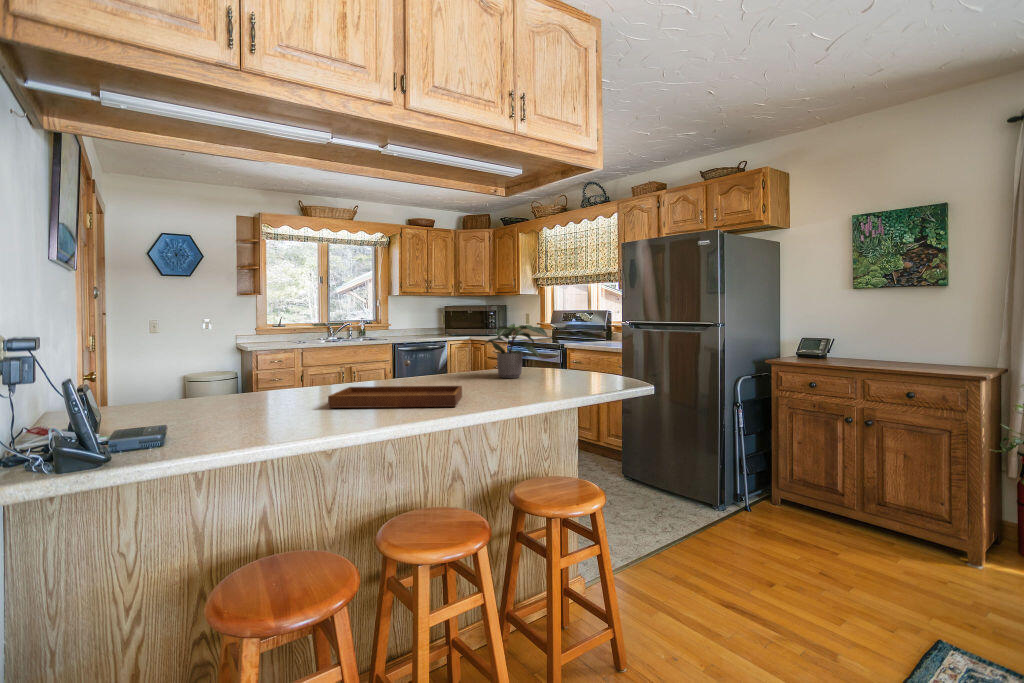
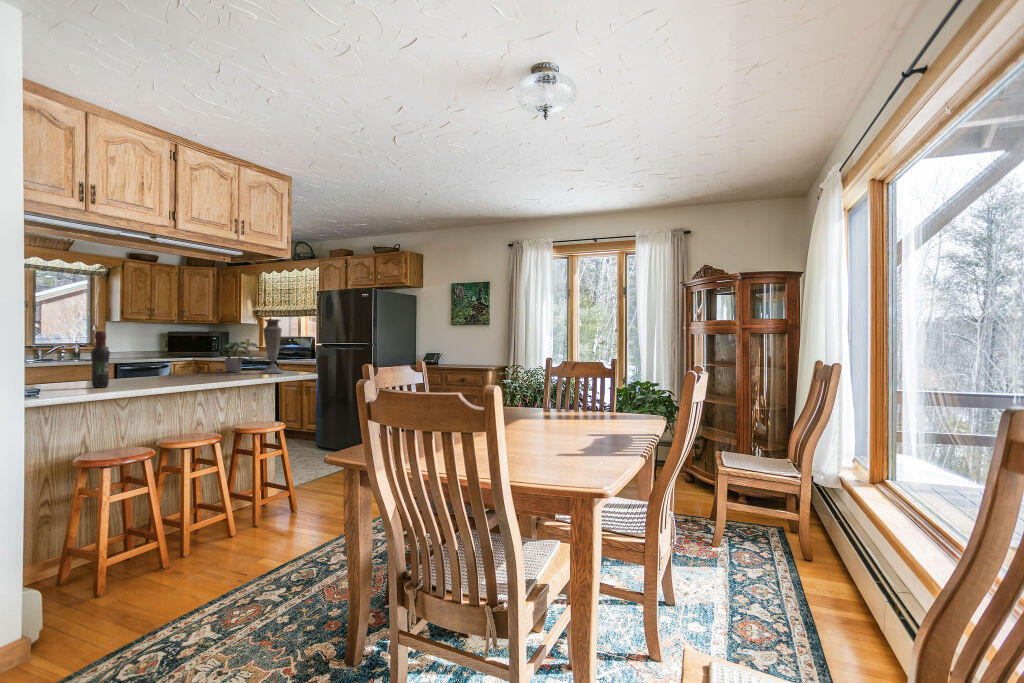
vase: none [554,283,593,387] -> present [262,319,284,374]
wine bottle: none [246,315,280,434] -> present [91,331,110,388]
tray: present [328,360,462,408] -> none [124,358,205,382]

